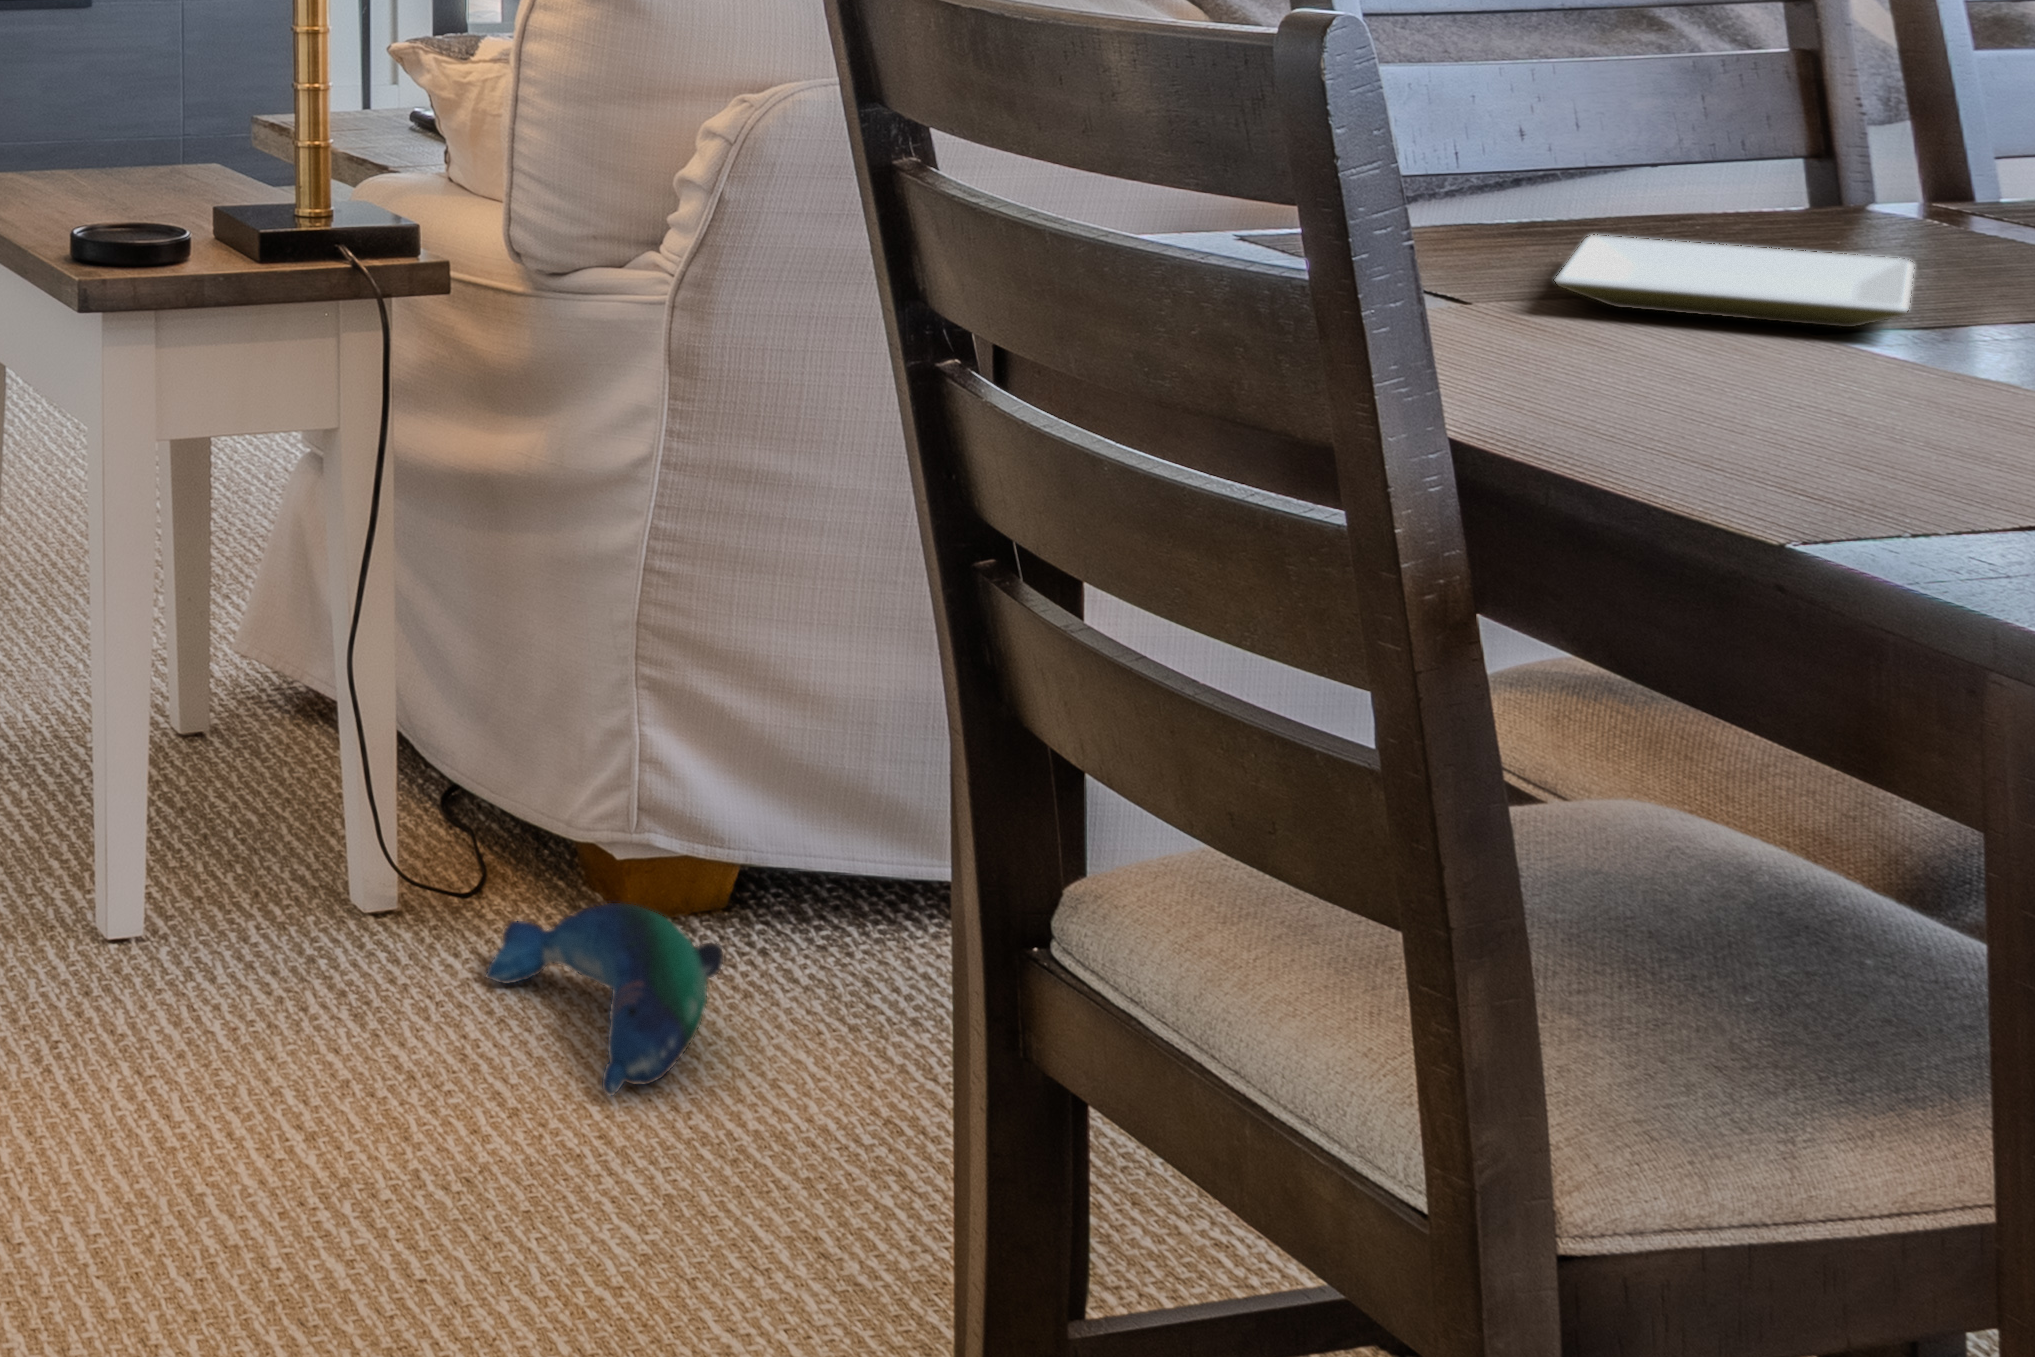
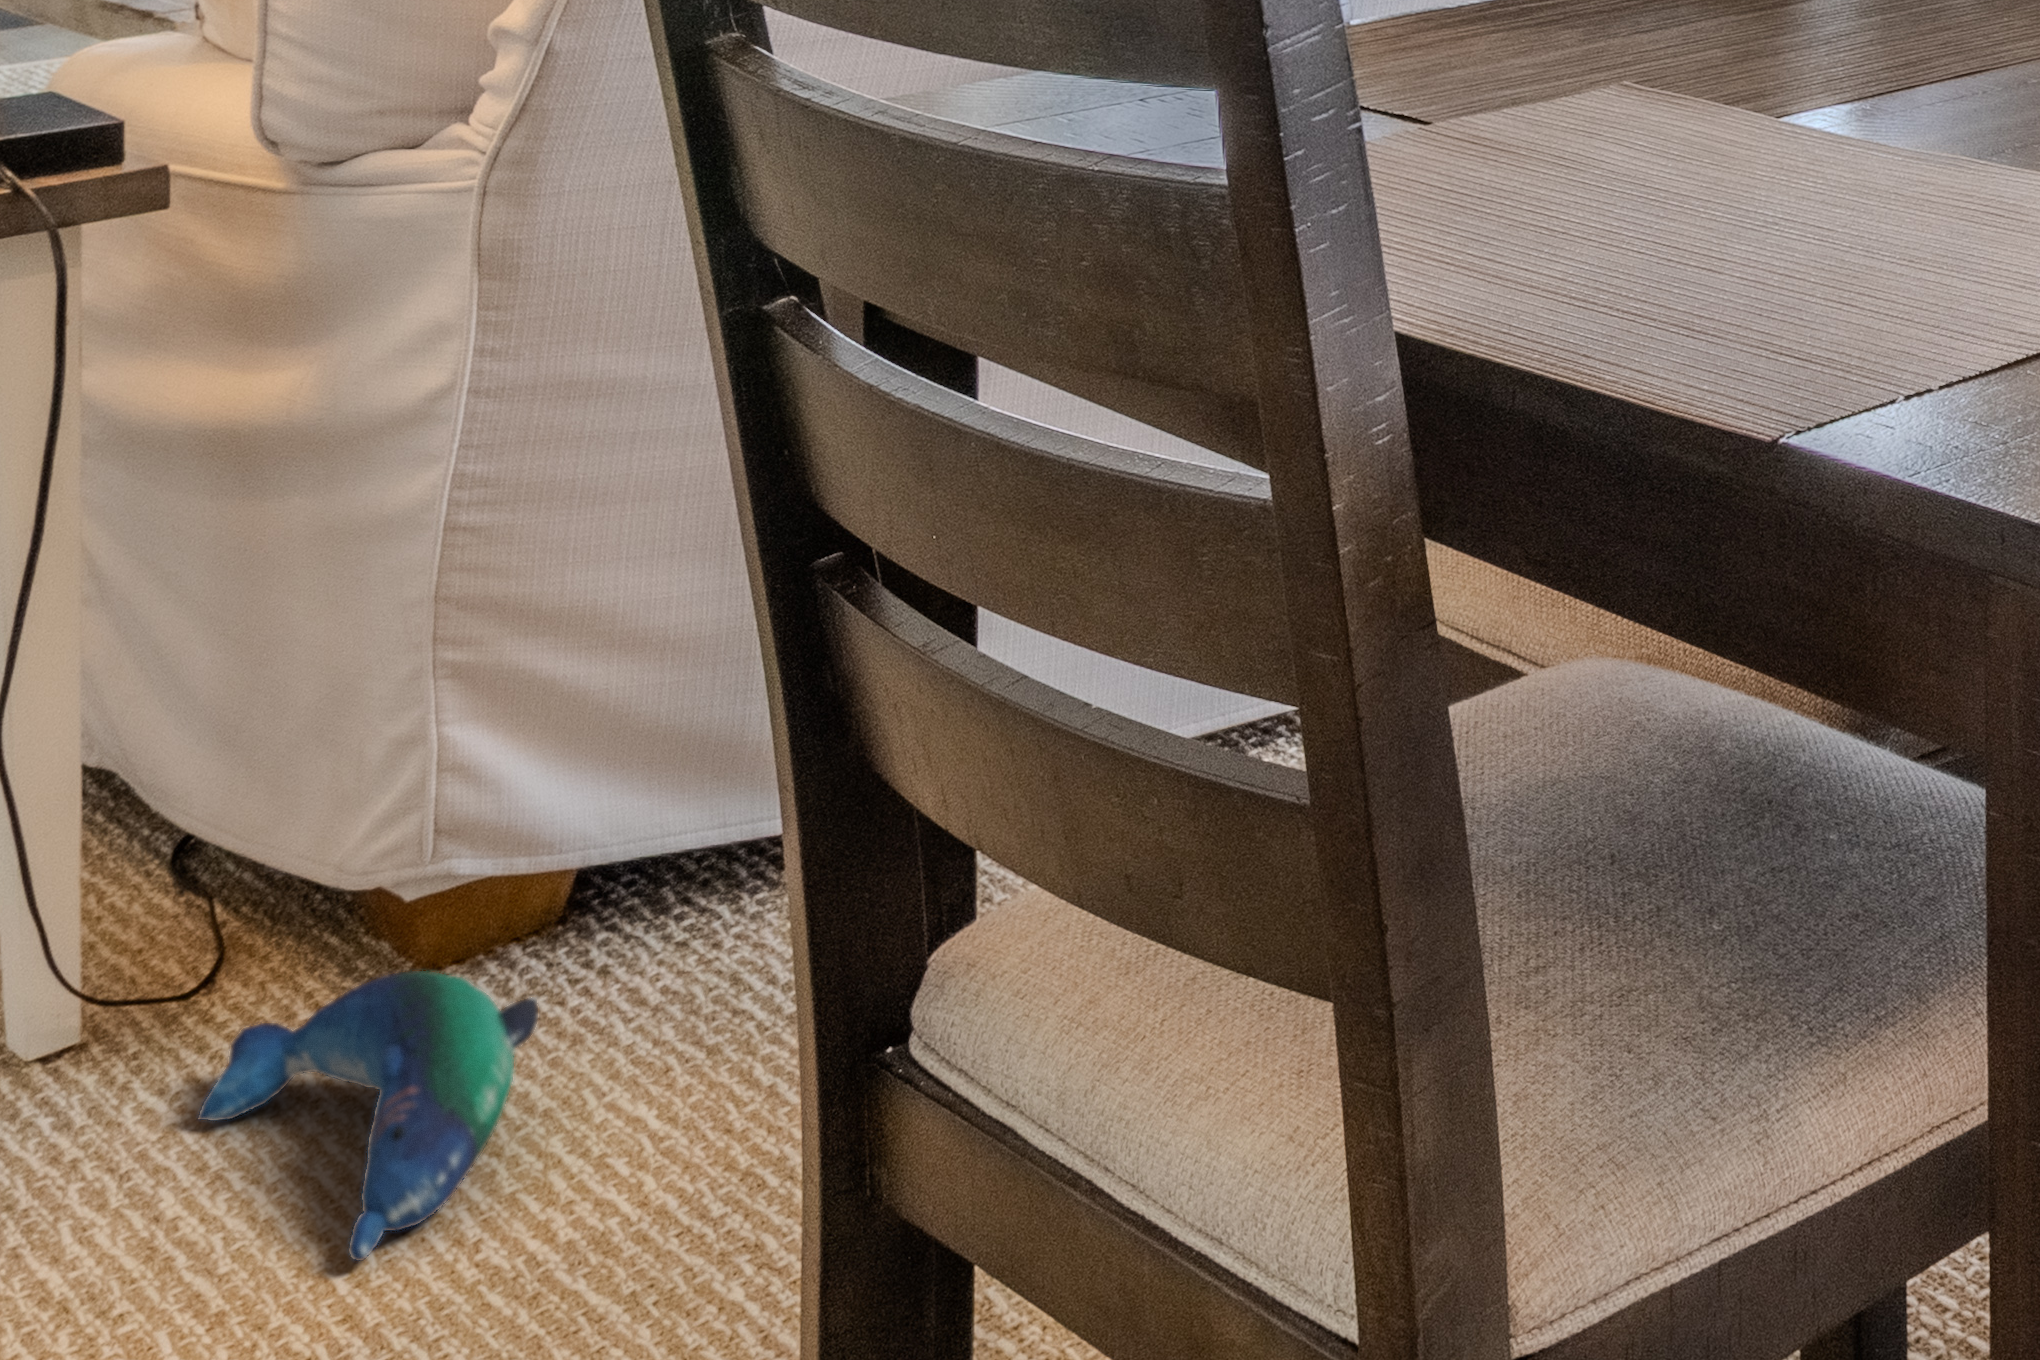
plate: present [1555,235,1914,327] -> none [1522,6,1875,100]

